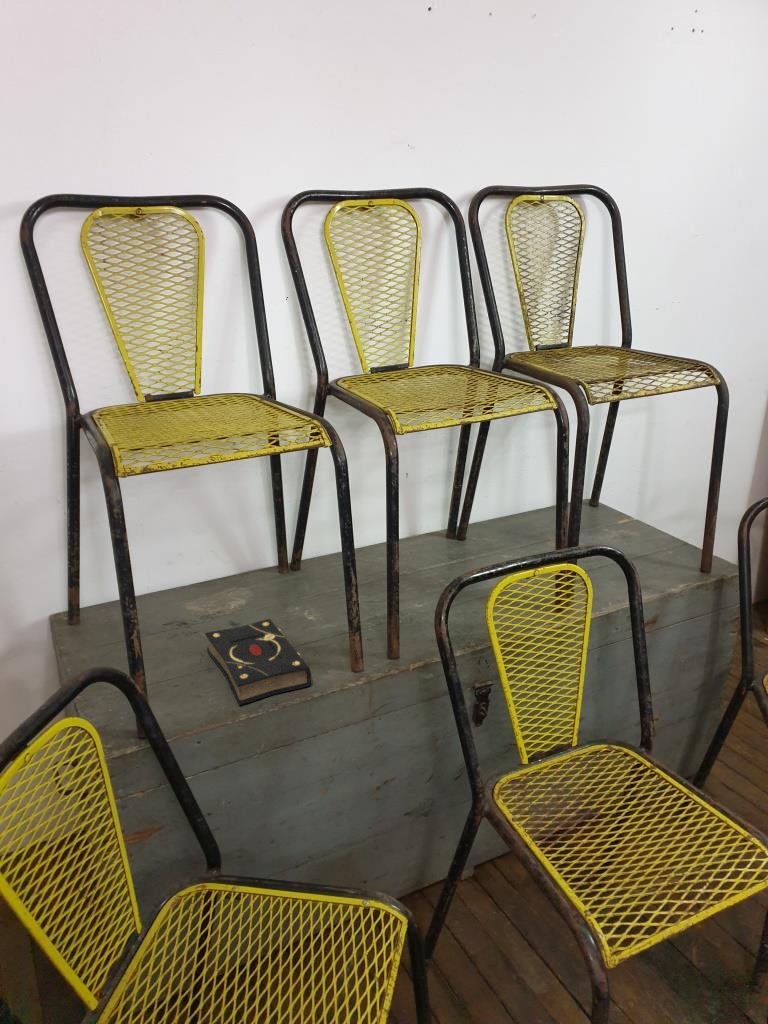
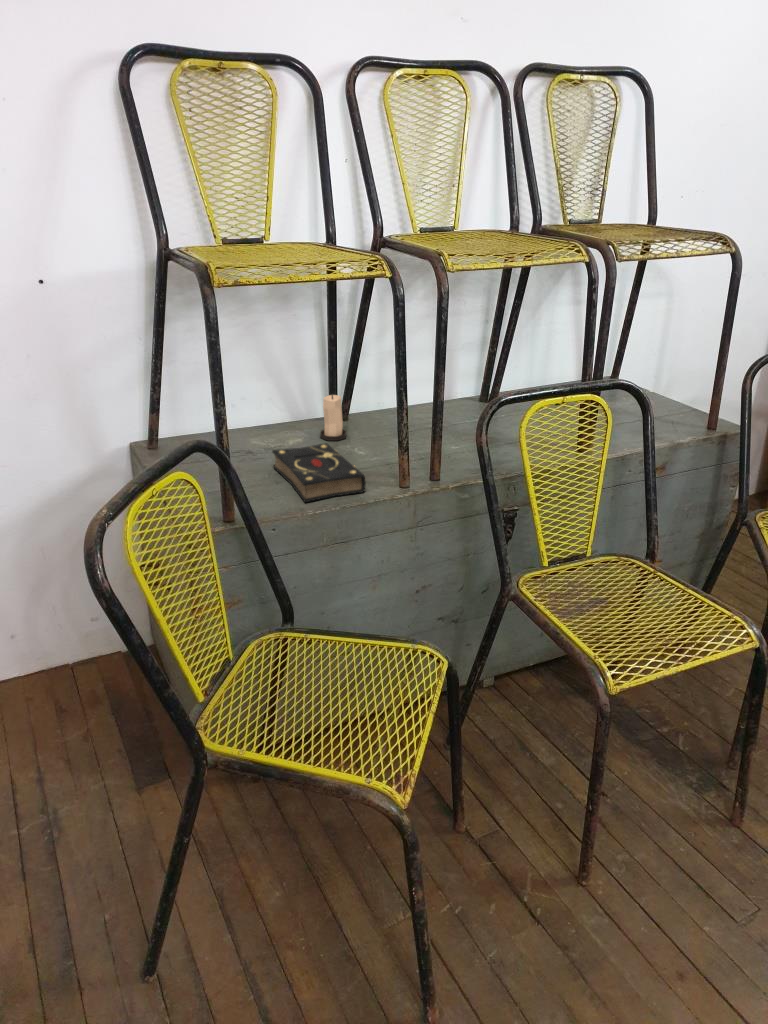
candle: none [265,554,296,608] -> present [320,394,346,441]

